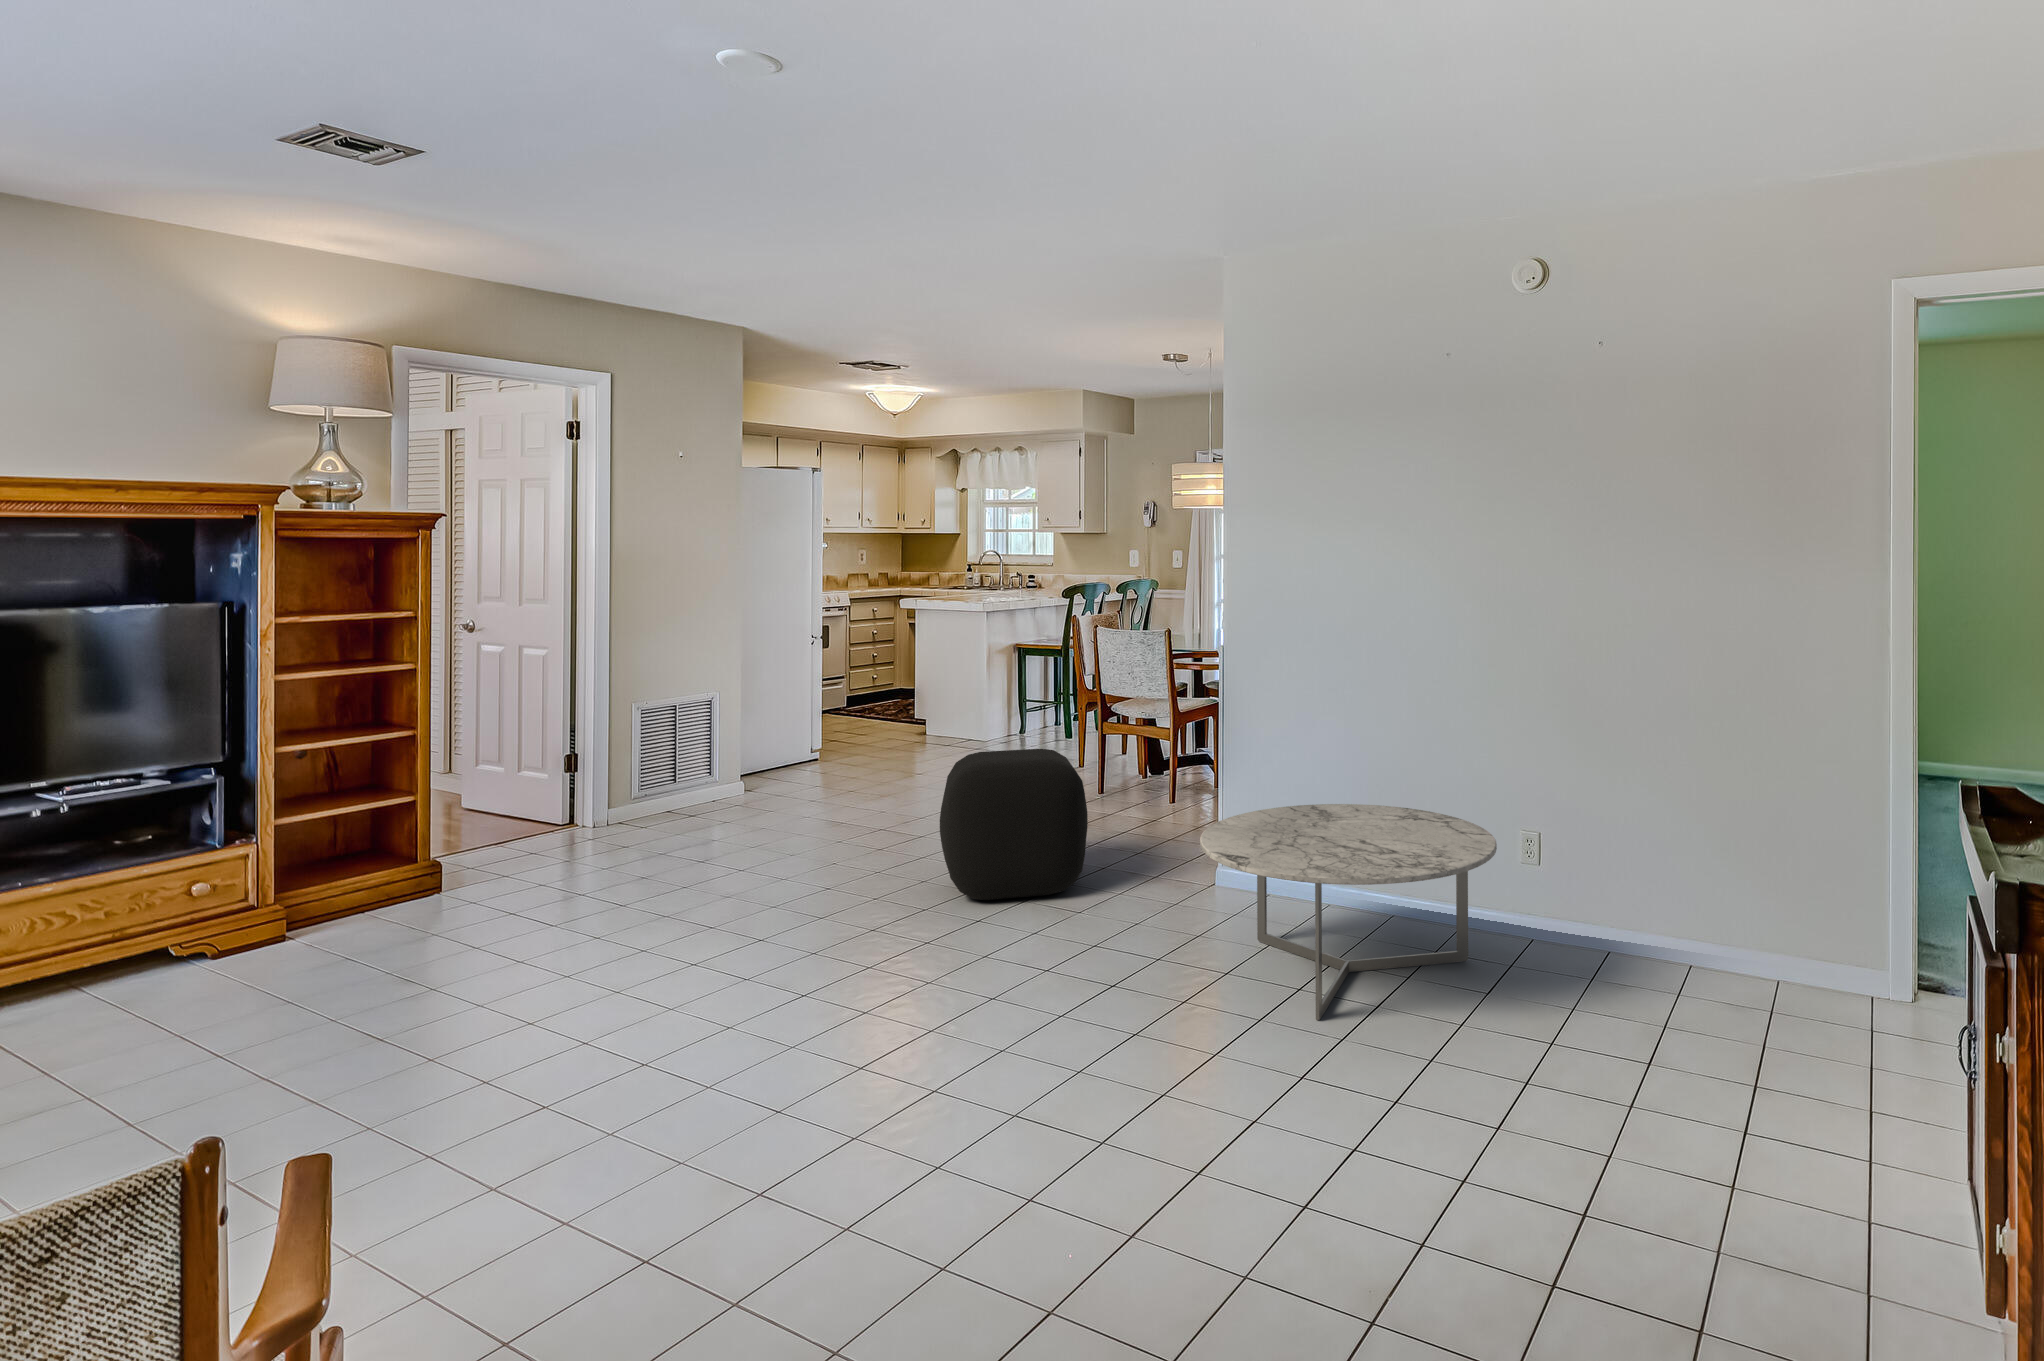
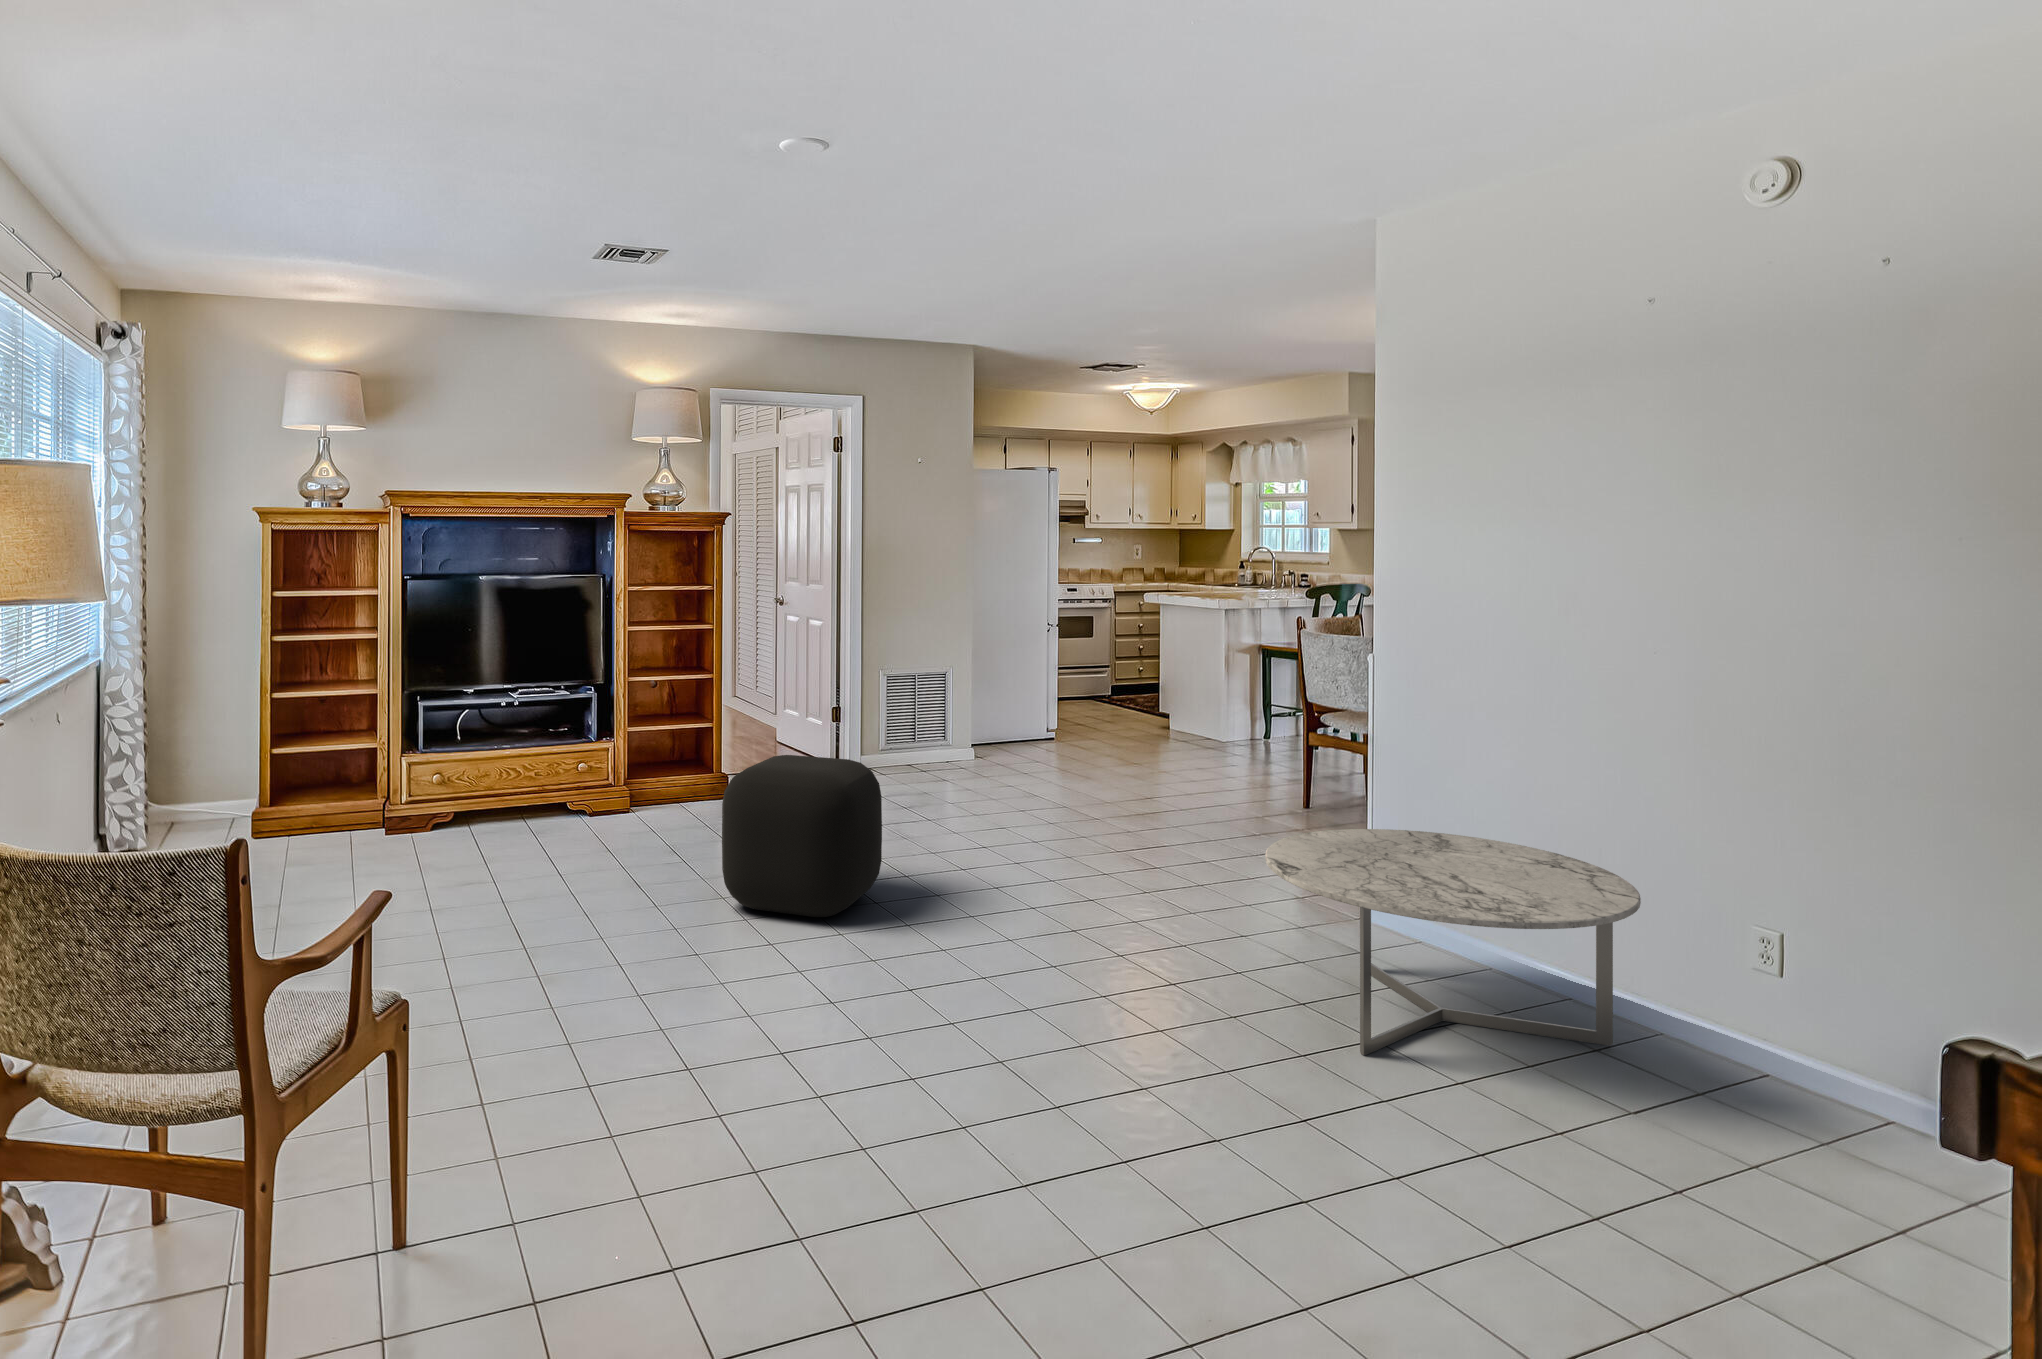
ottoman: present [940,749,1088,900] -> present [722,755,882,917]

